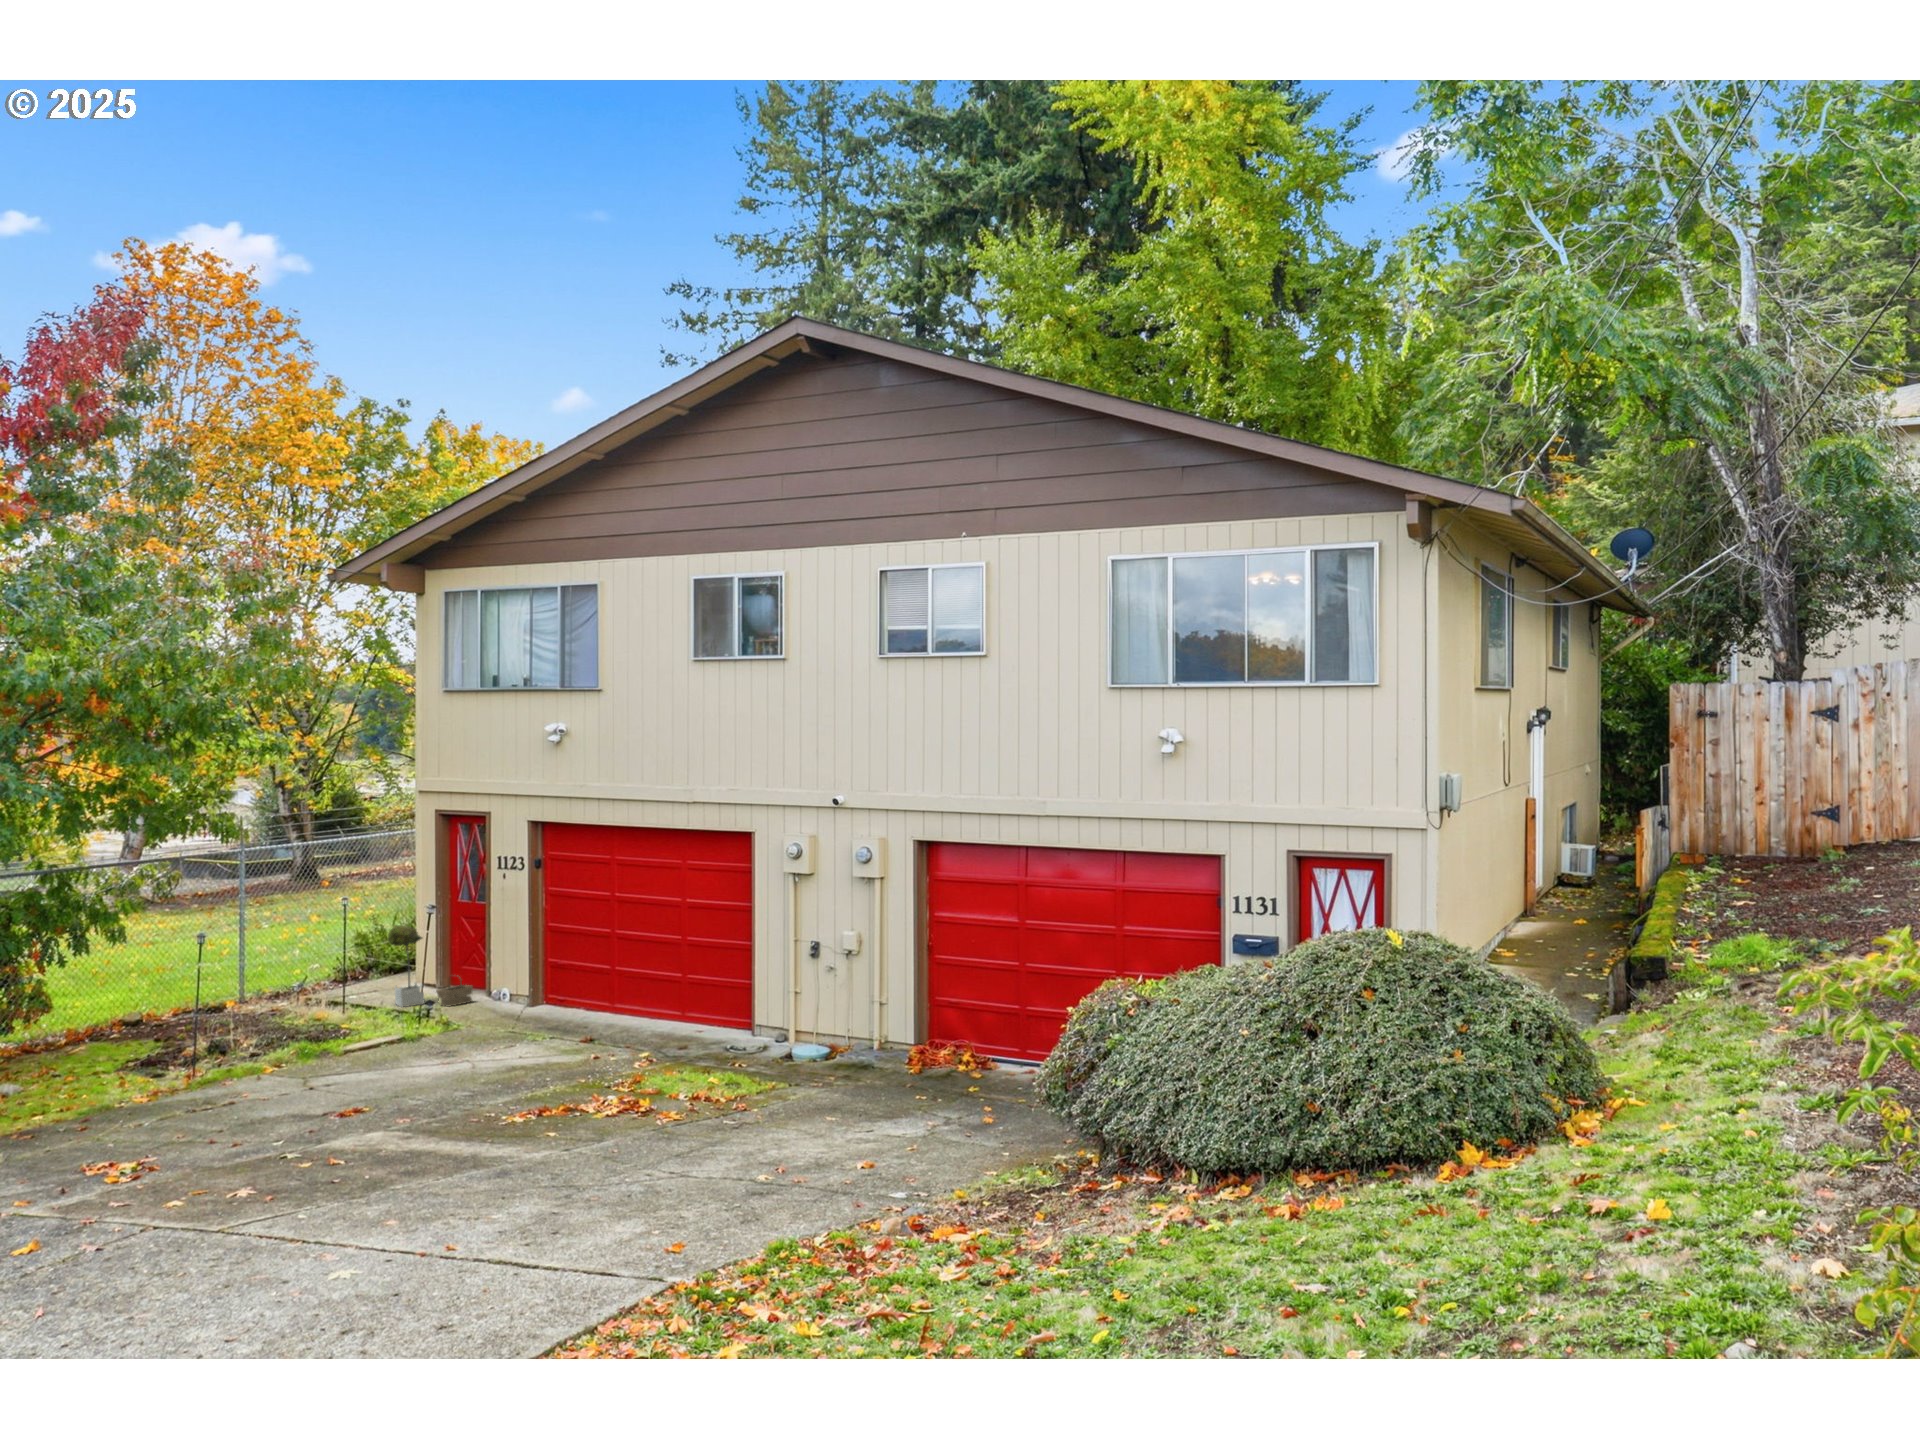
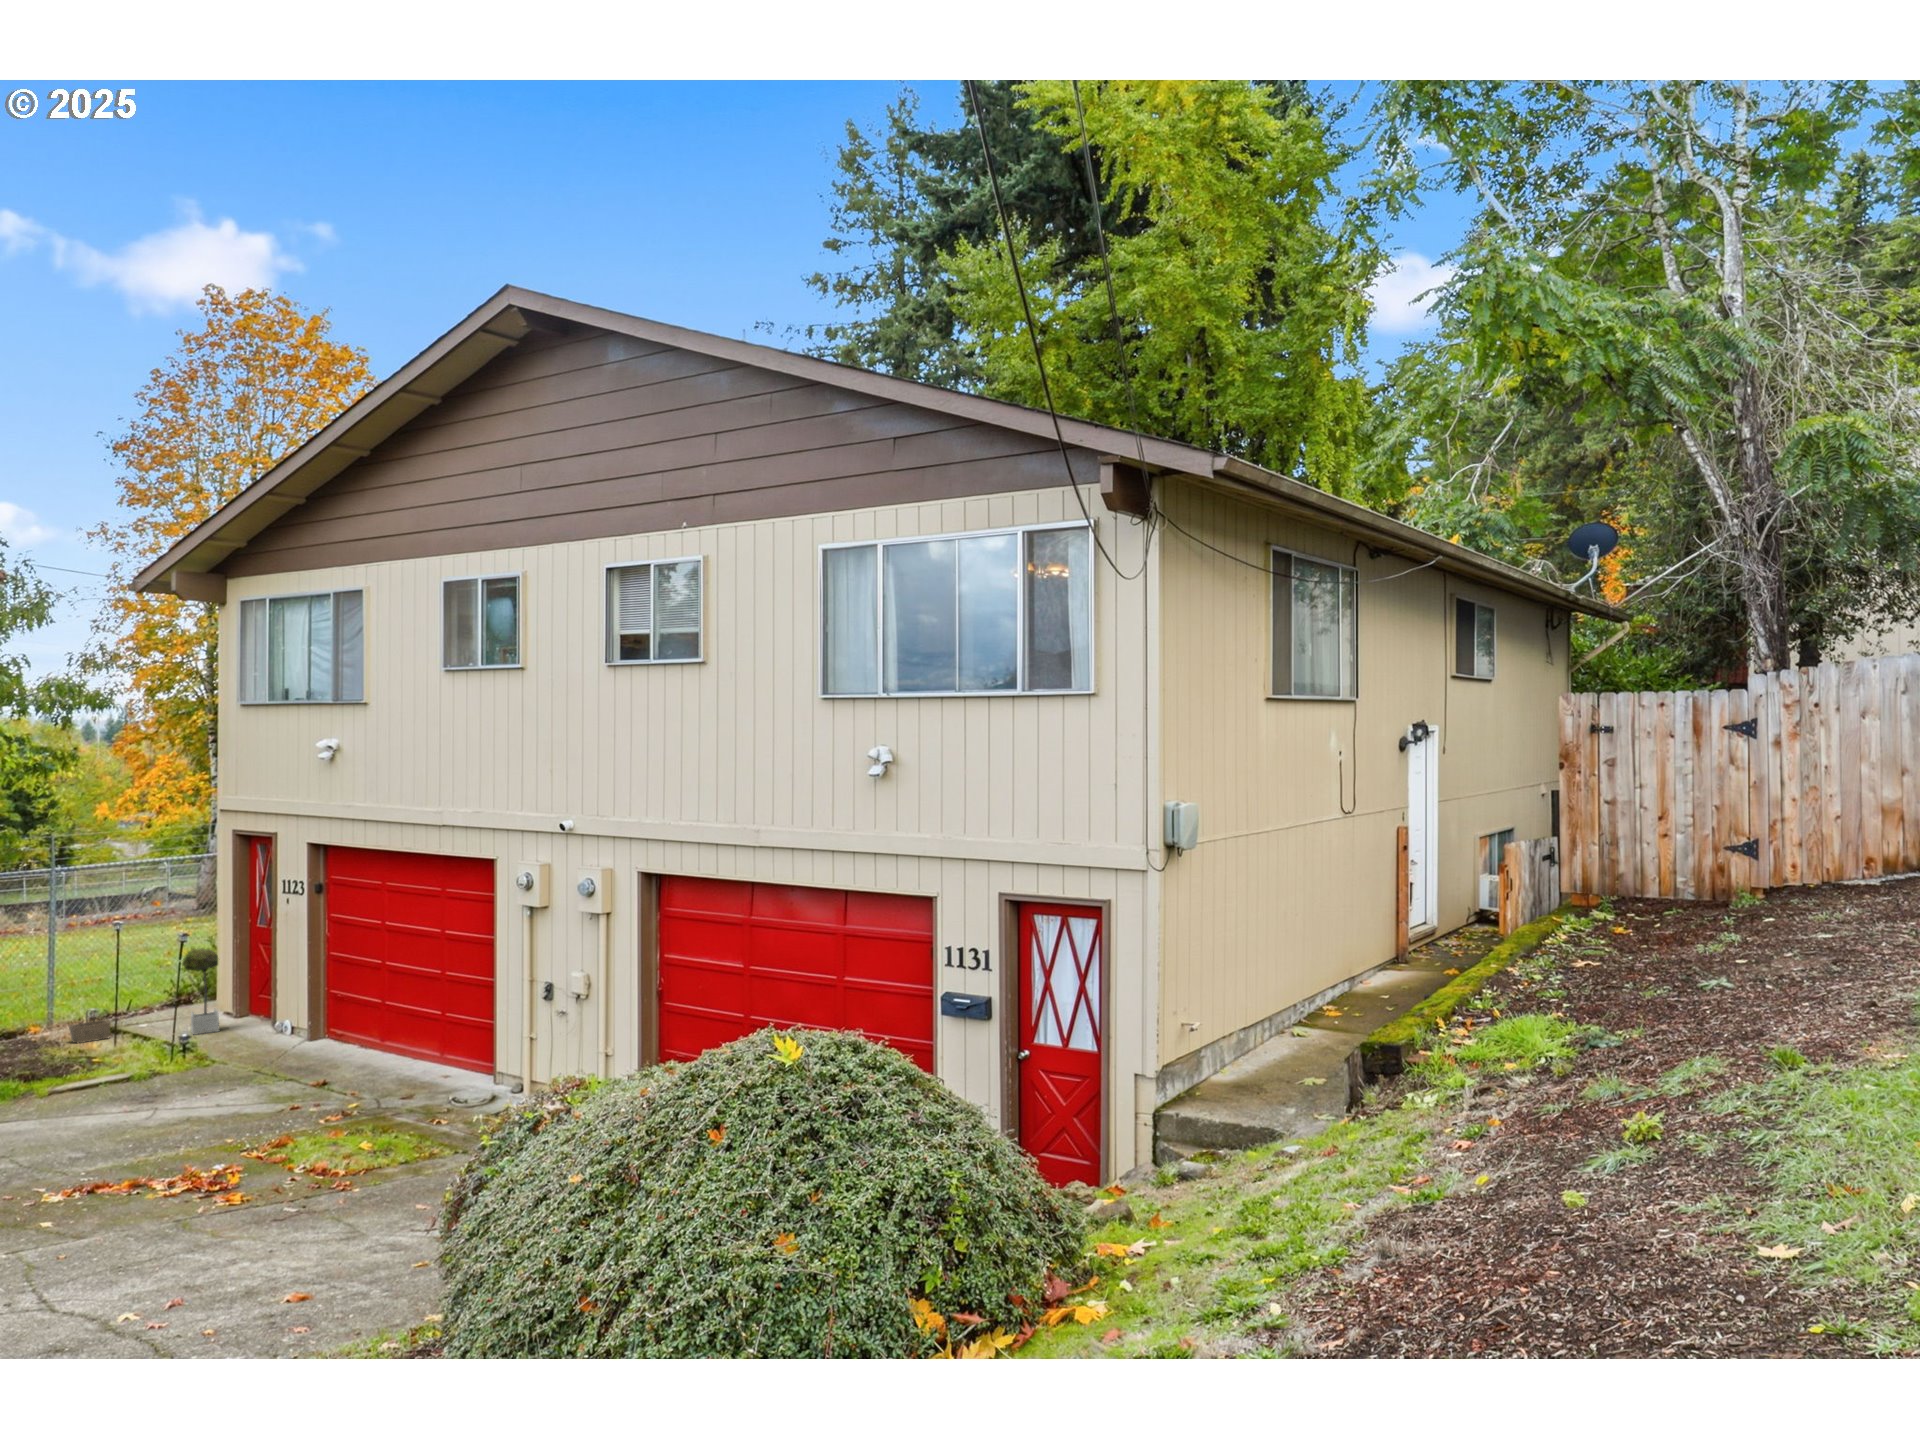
basket: present [437,978,473,1006] -> present [69,1011,111,1043]

